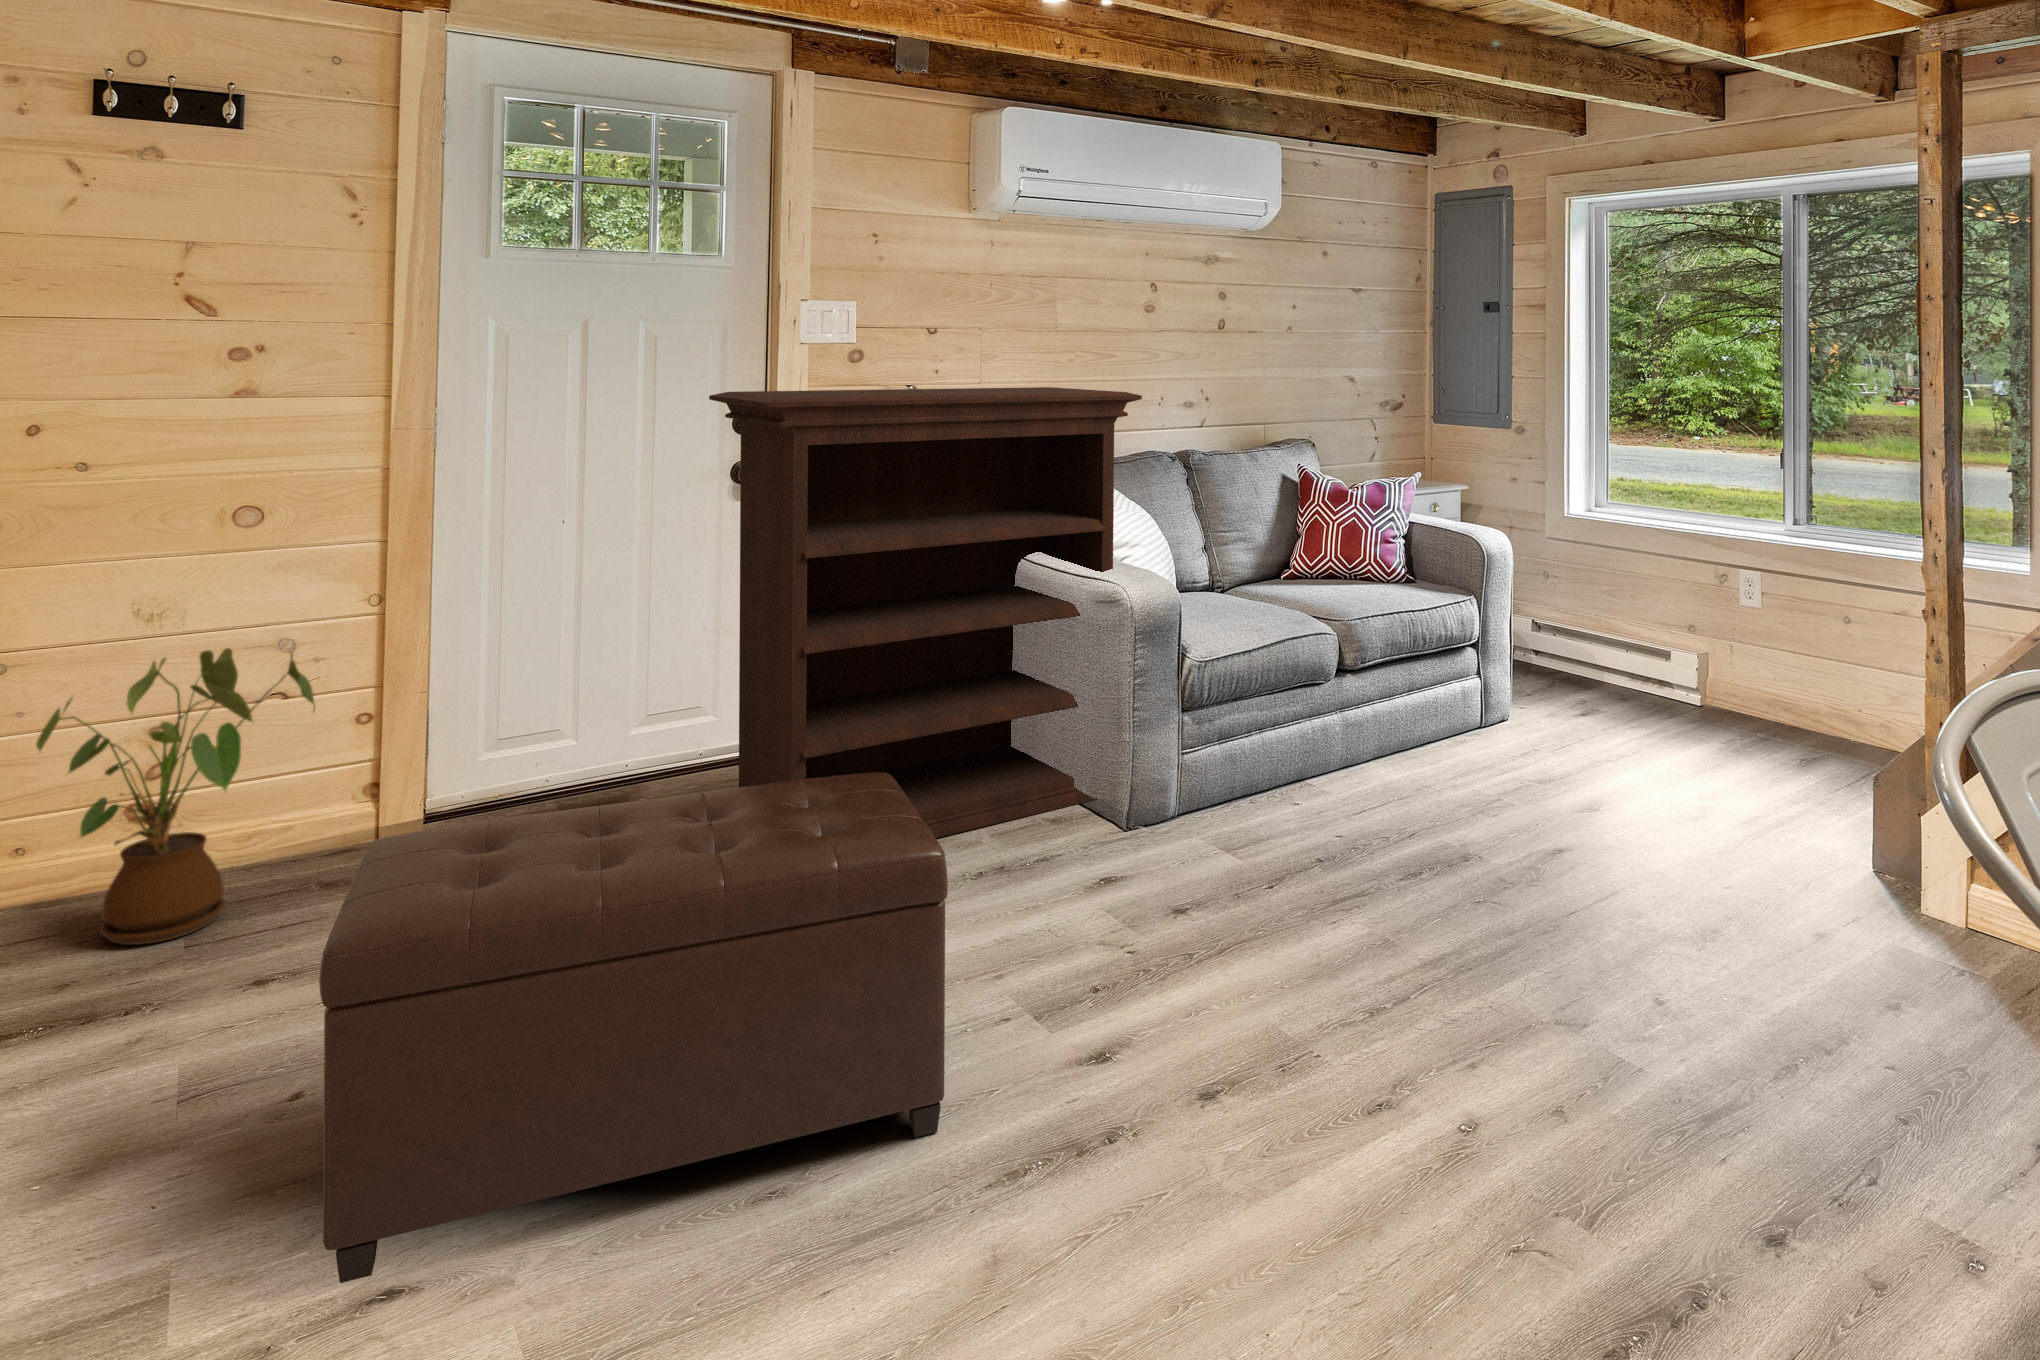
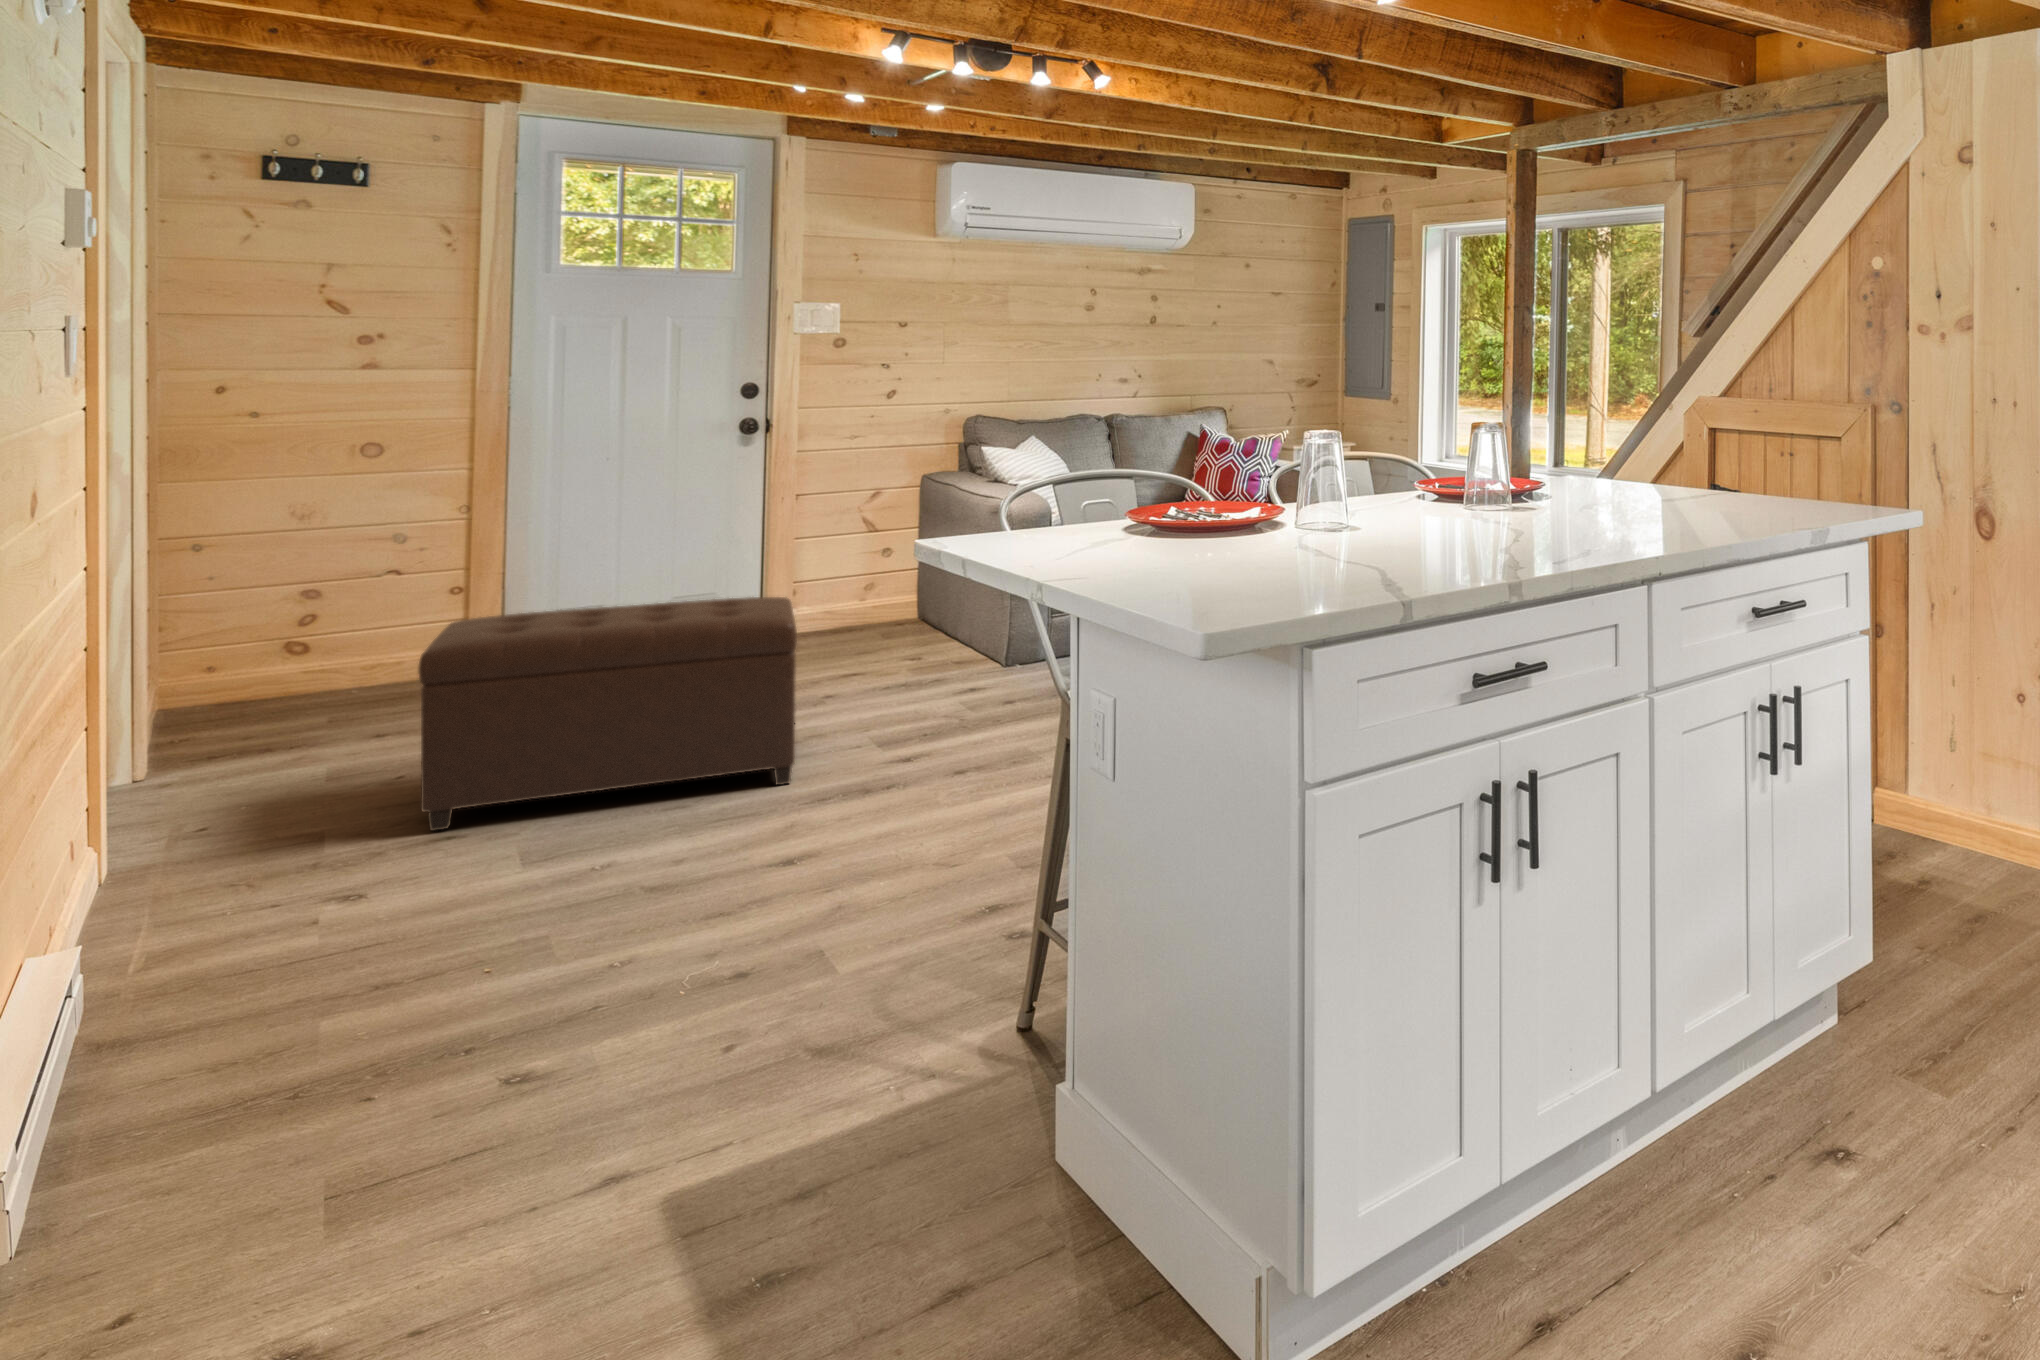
bookshelf: present [709,387,1142,838] -> none [709,366,1033,690]
house plant: present [36,648,315,945] -> none [229,537,420,723]

